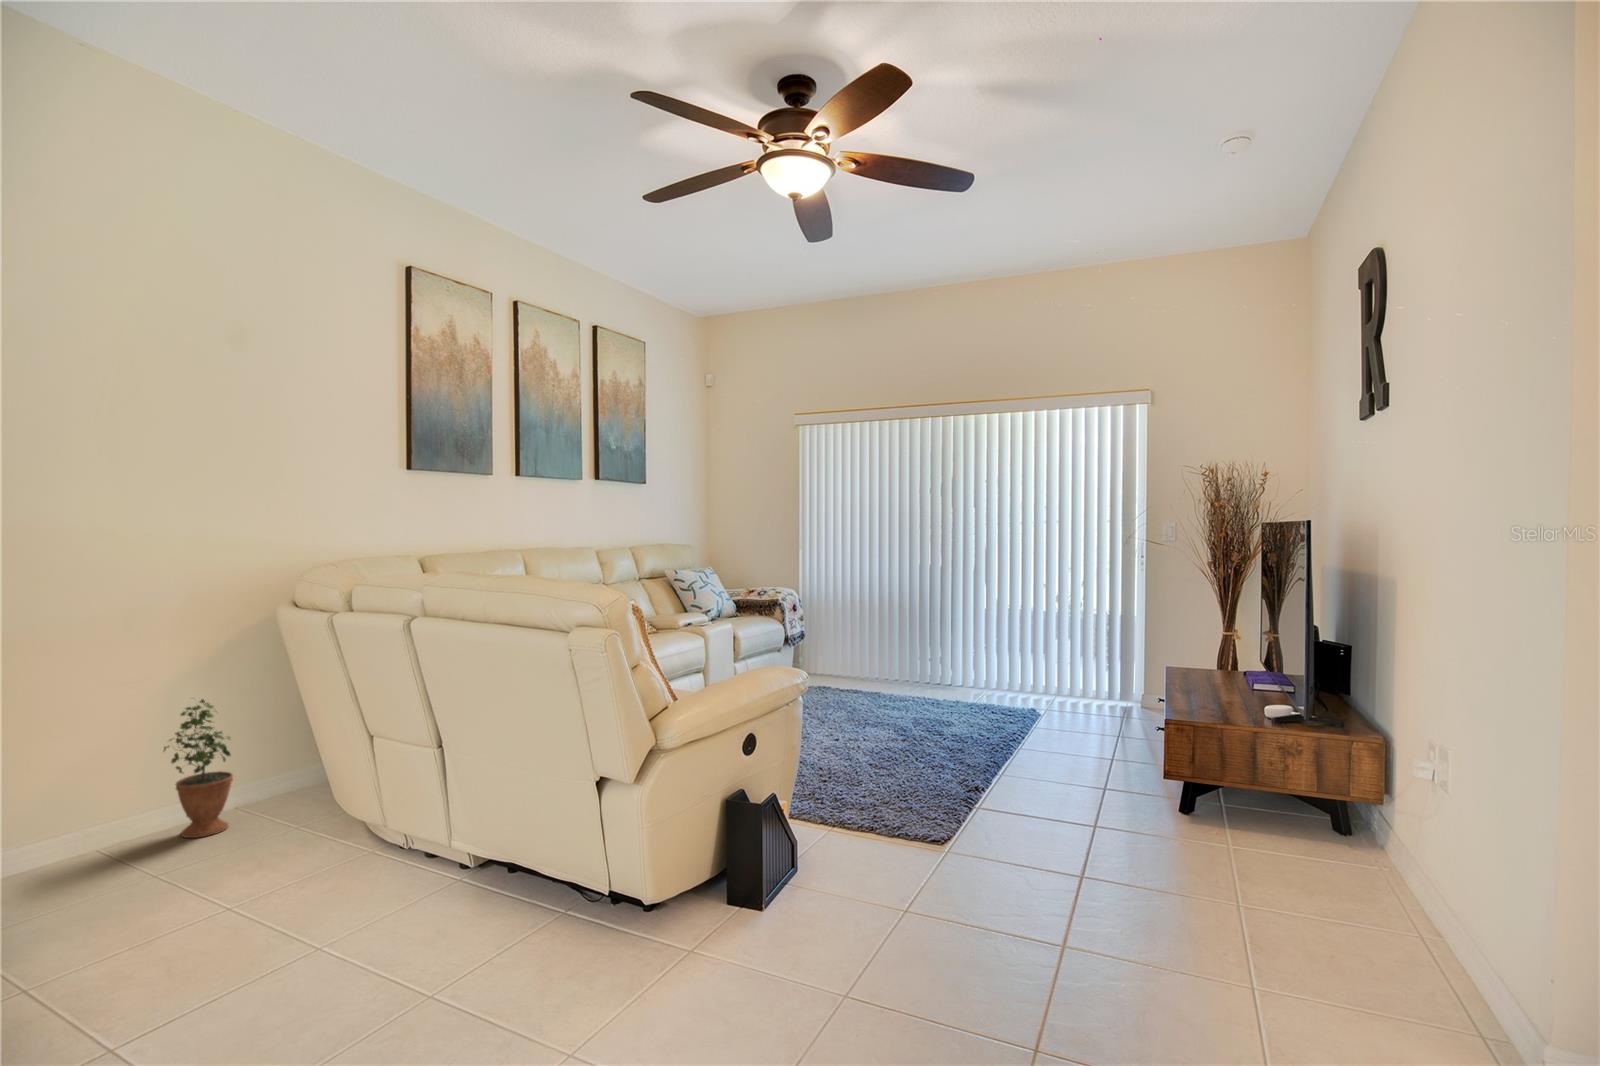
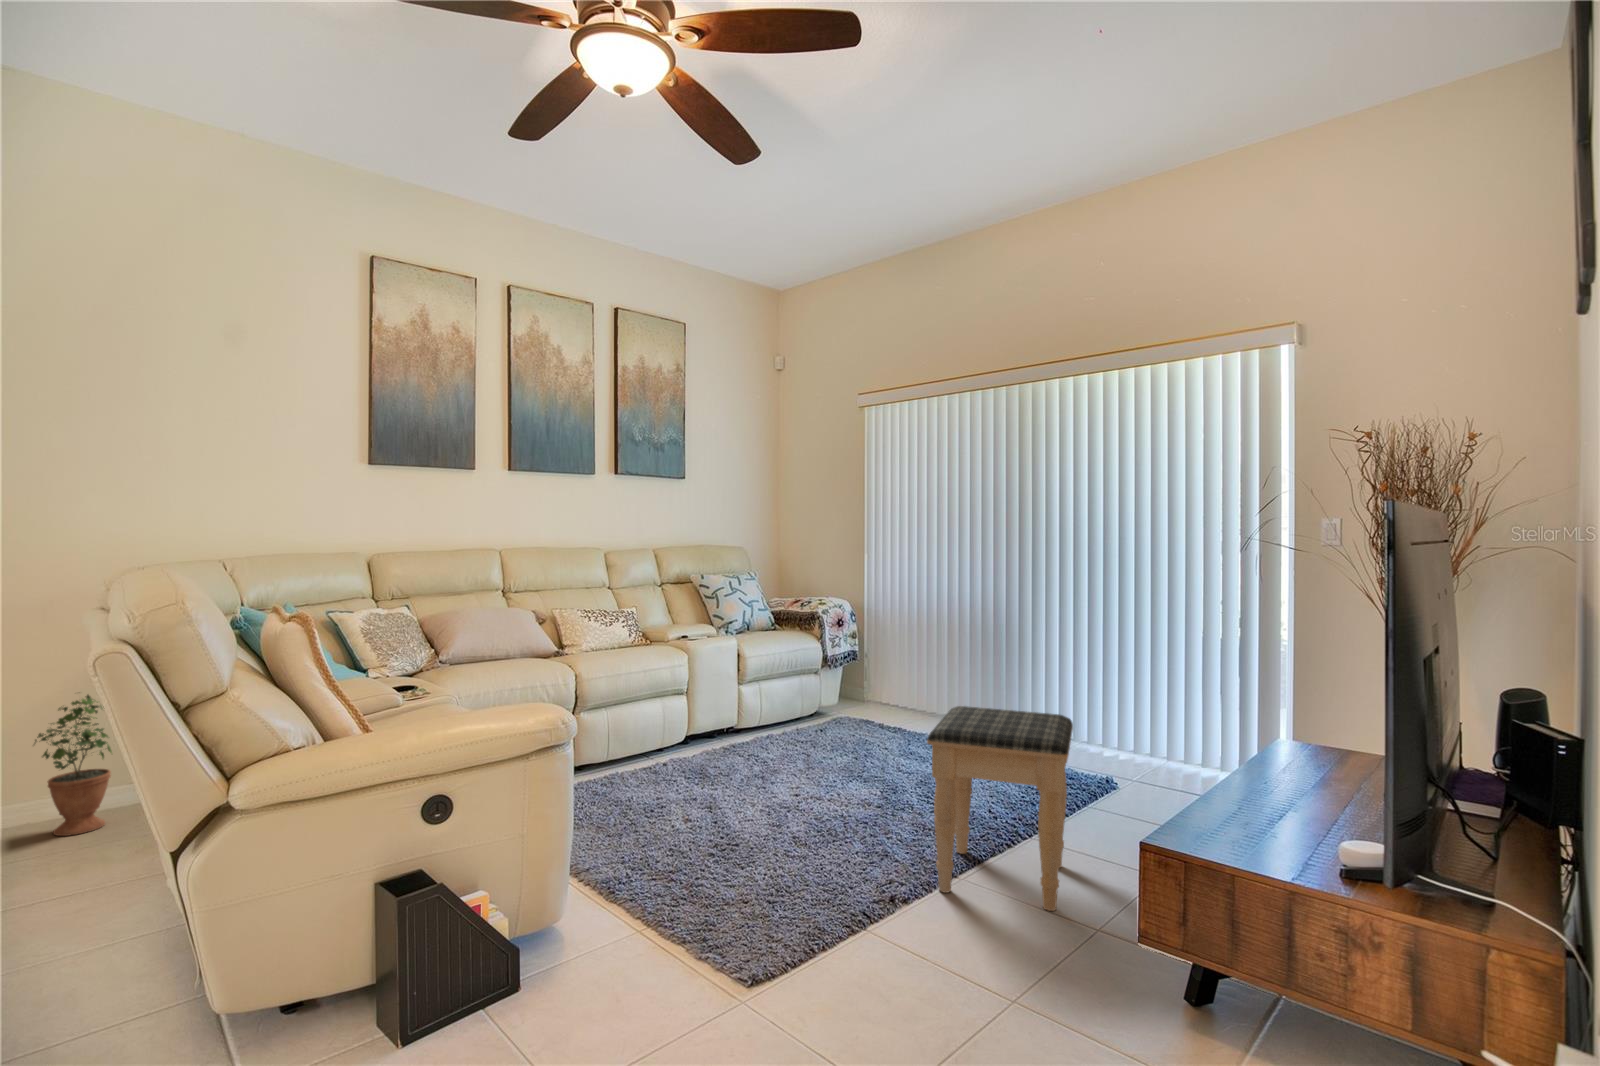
footstool: none [977,661,1086,788] -> present [927,706,1073,911]

